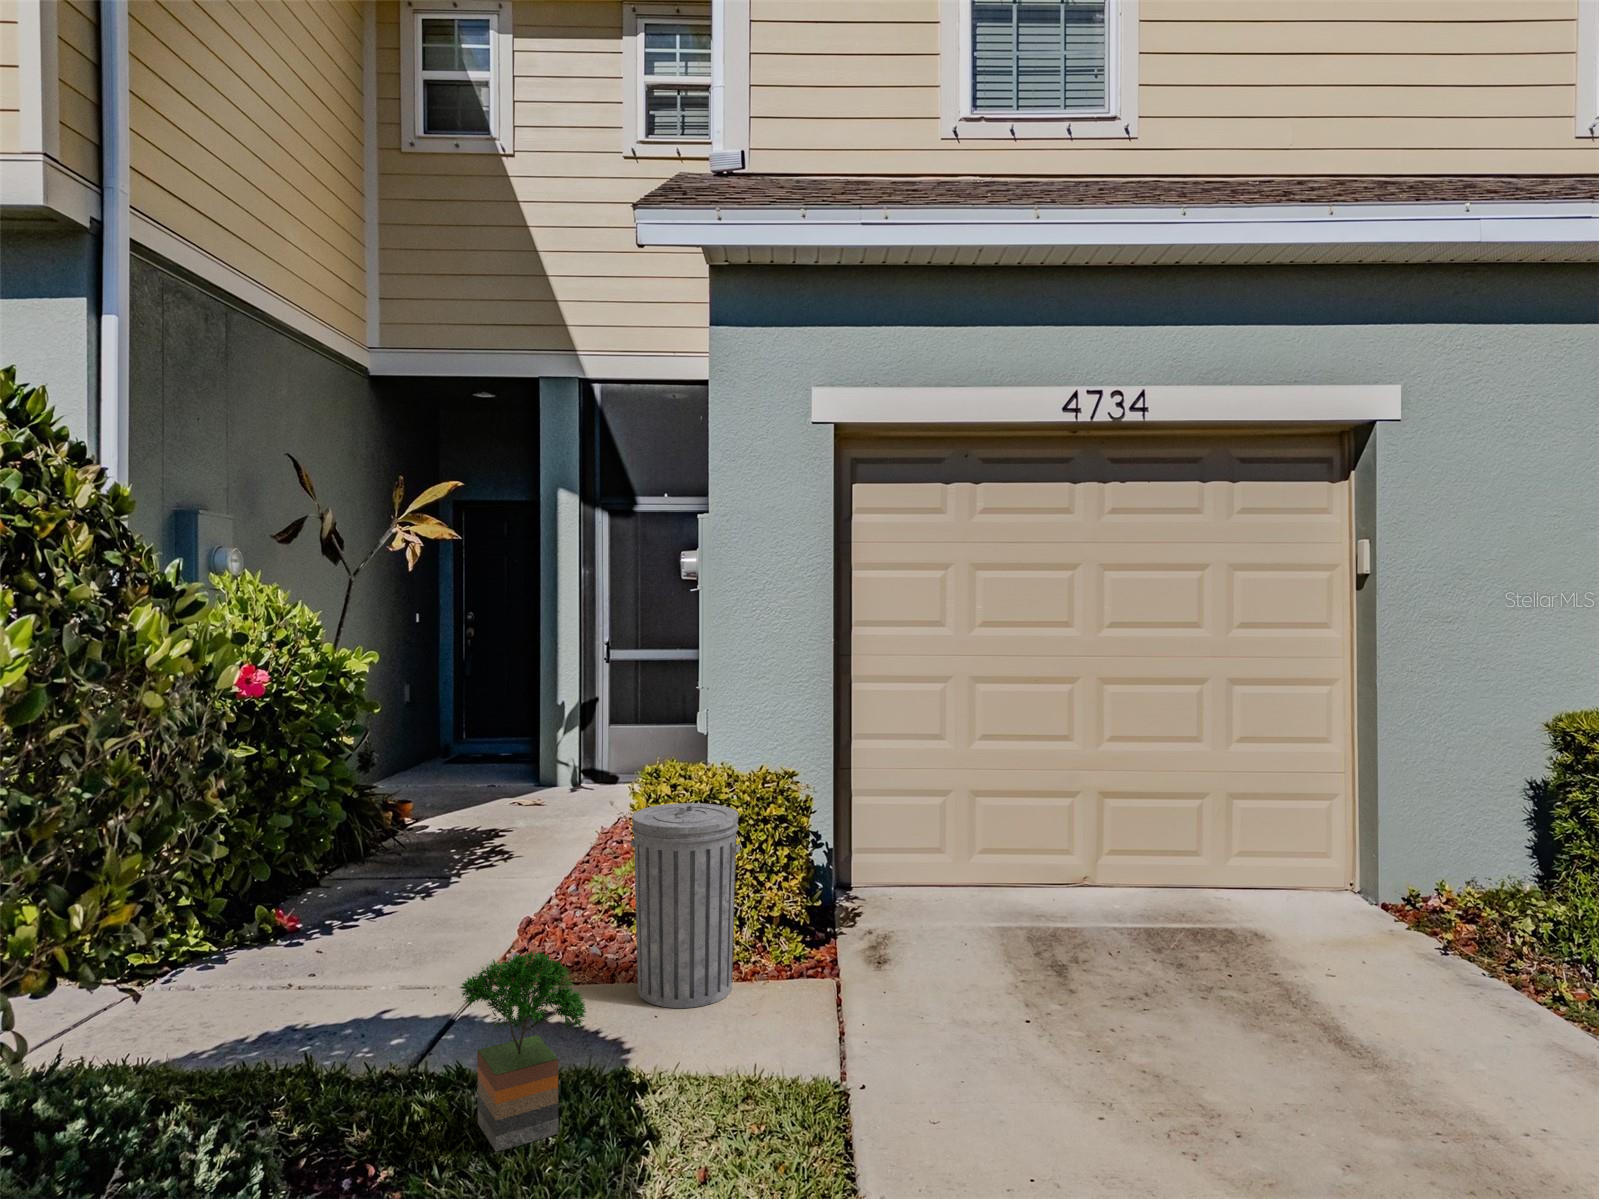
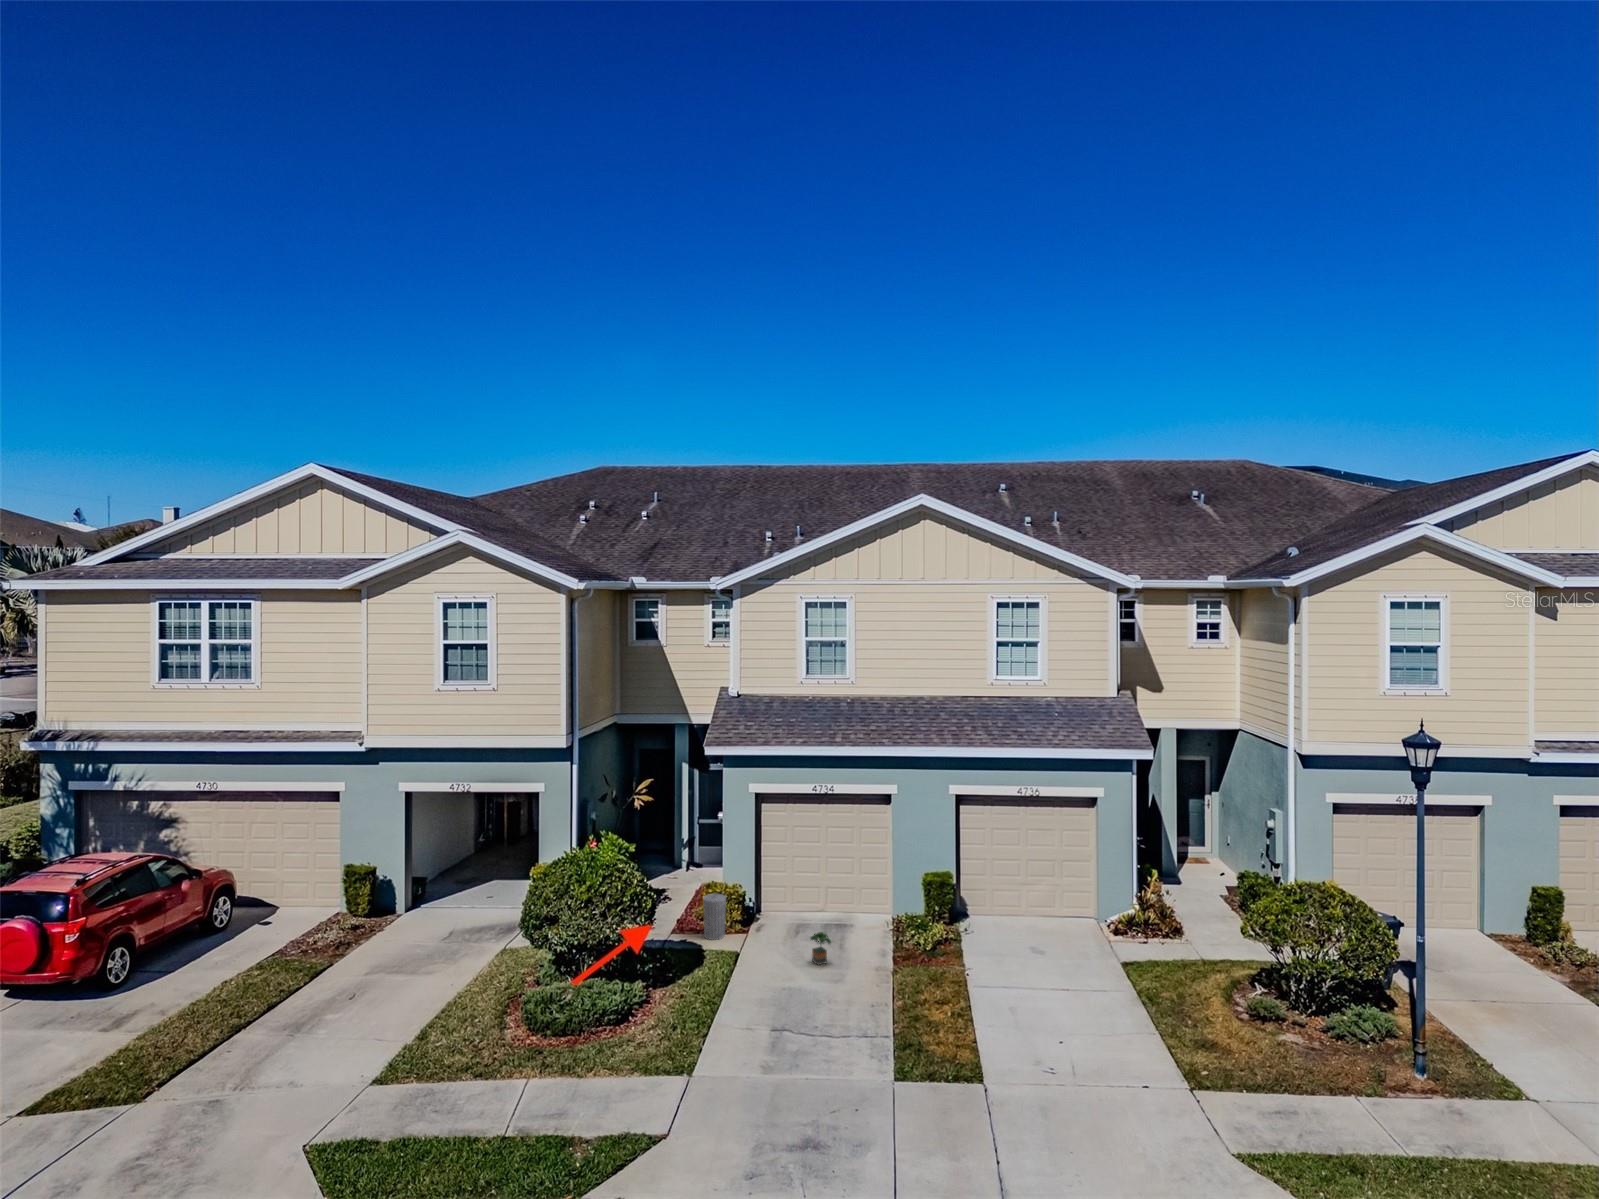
potted tree: present [459,951,586,1152] -> present [811,932,831,965]

